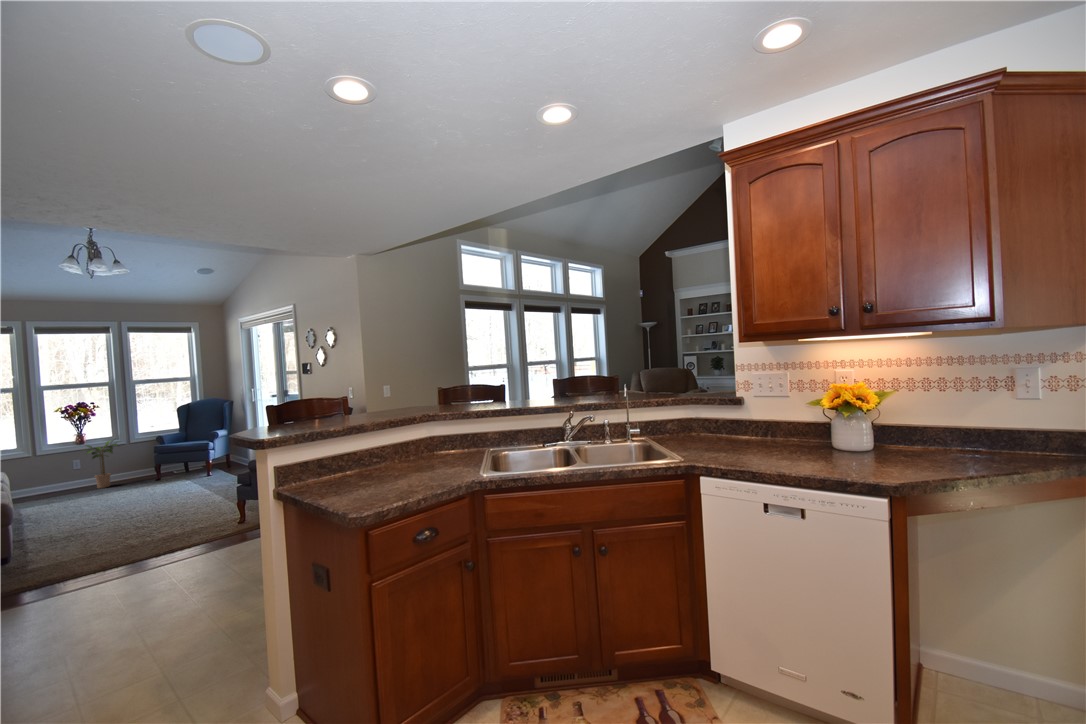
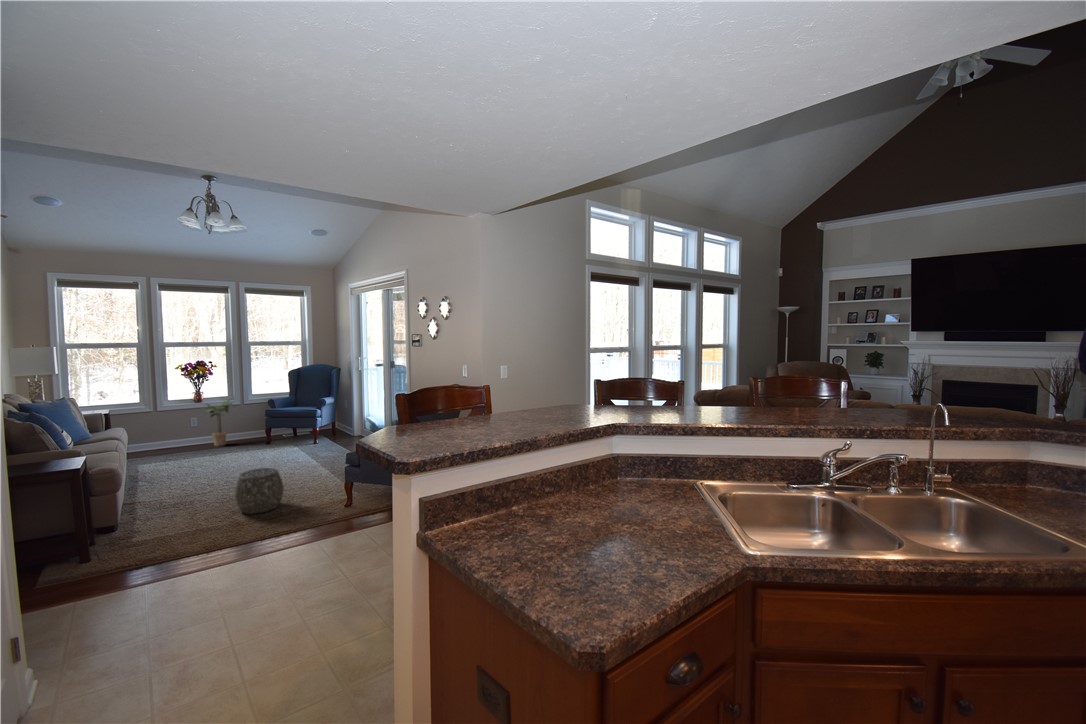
woven basket: none [124,496,176,540] -> present [234,468,283,514]

